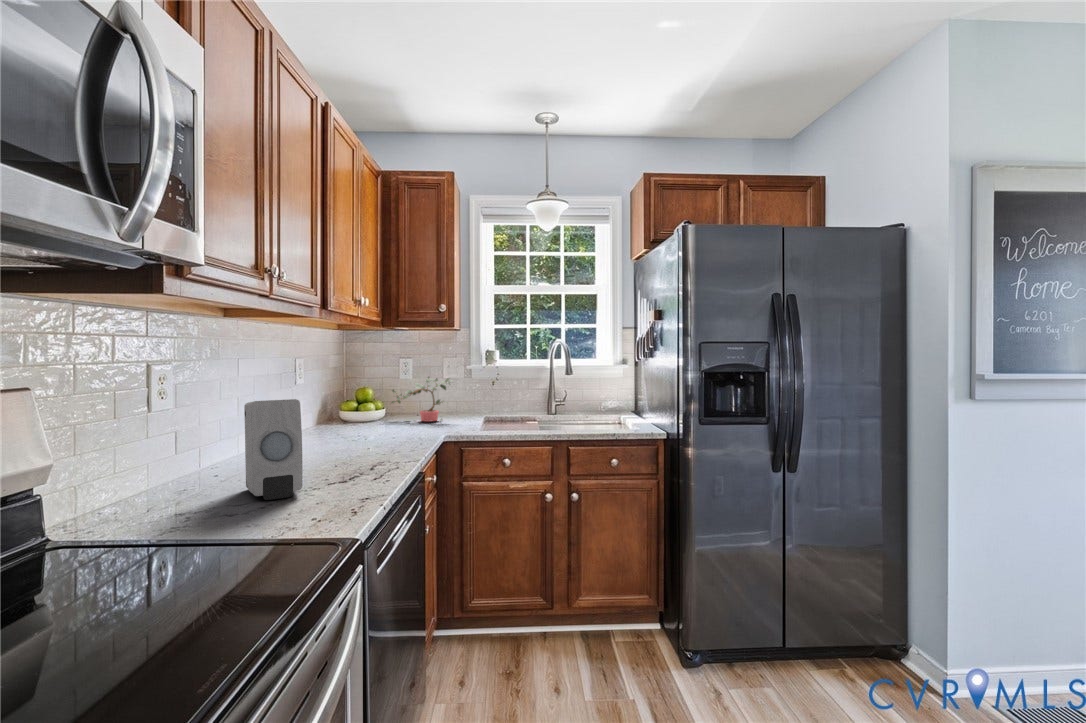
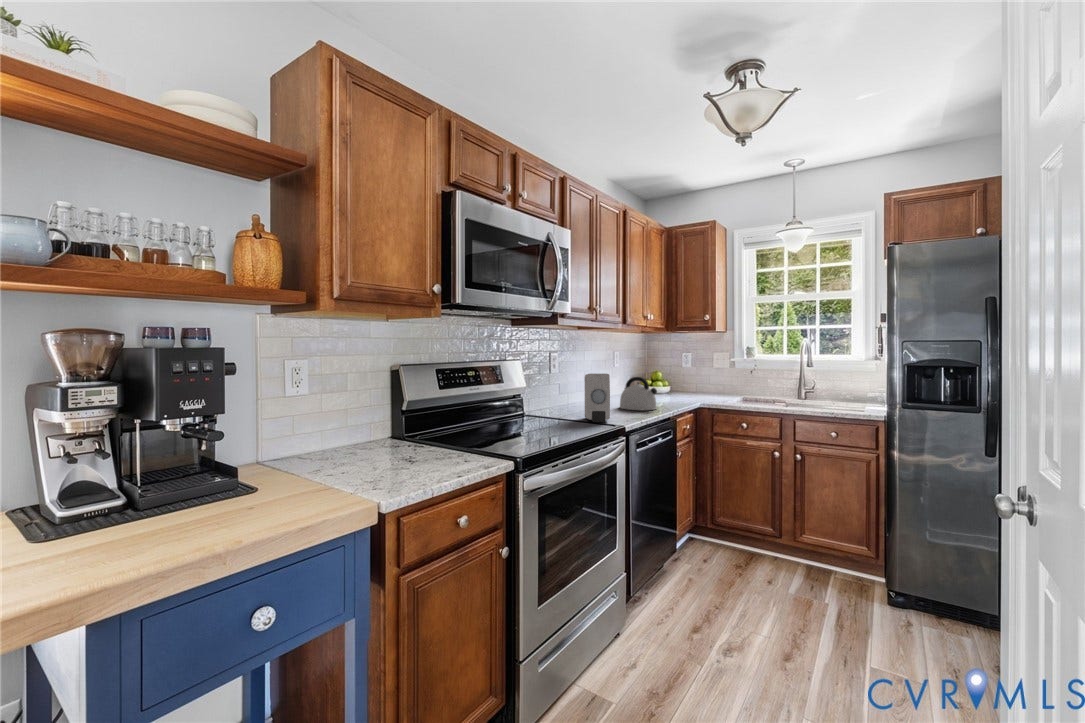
potted plant: present [392,377,453,422] -> none [673,365,718,397]
kettle: none [313,400,381,458] -> present [620,377,657,410]

